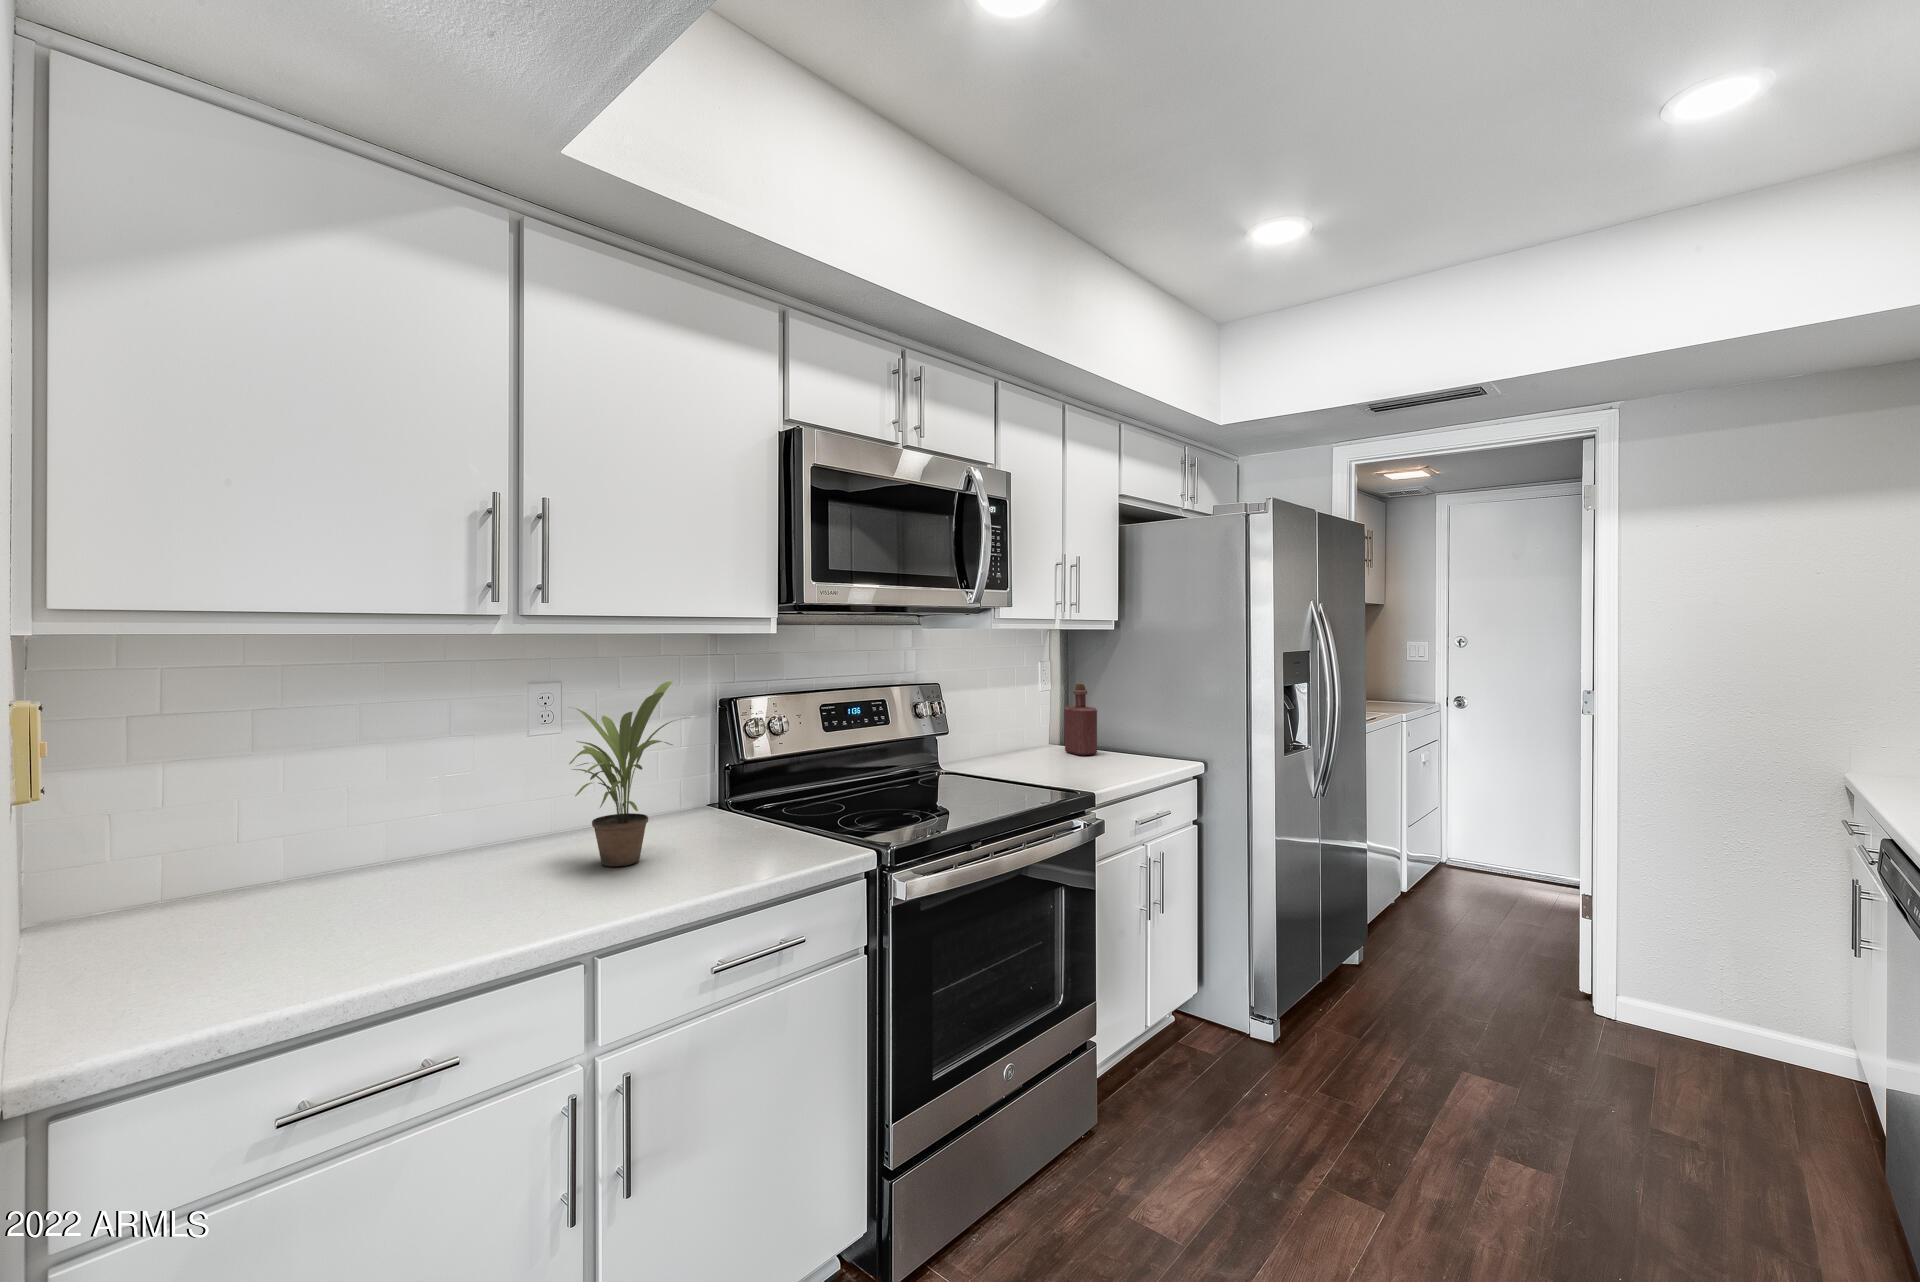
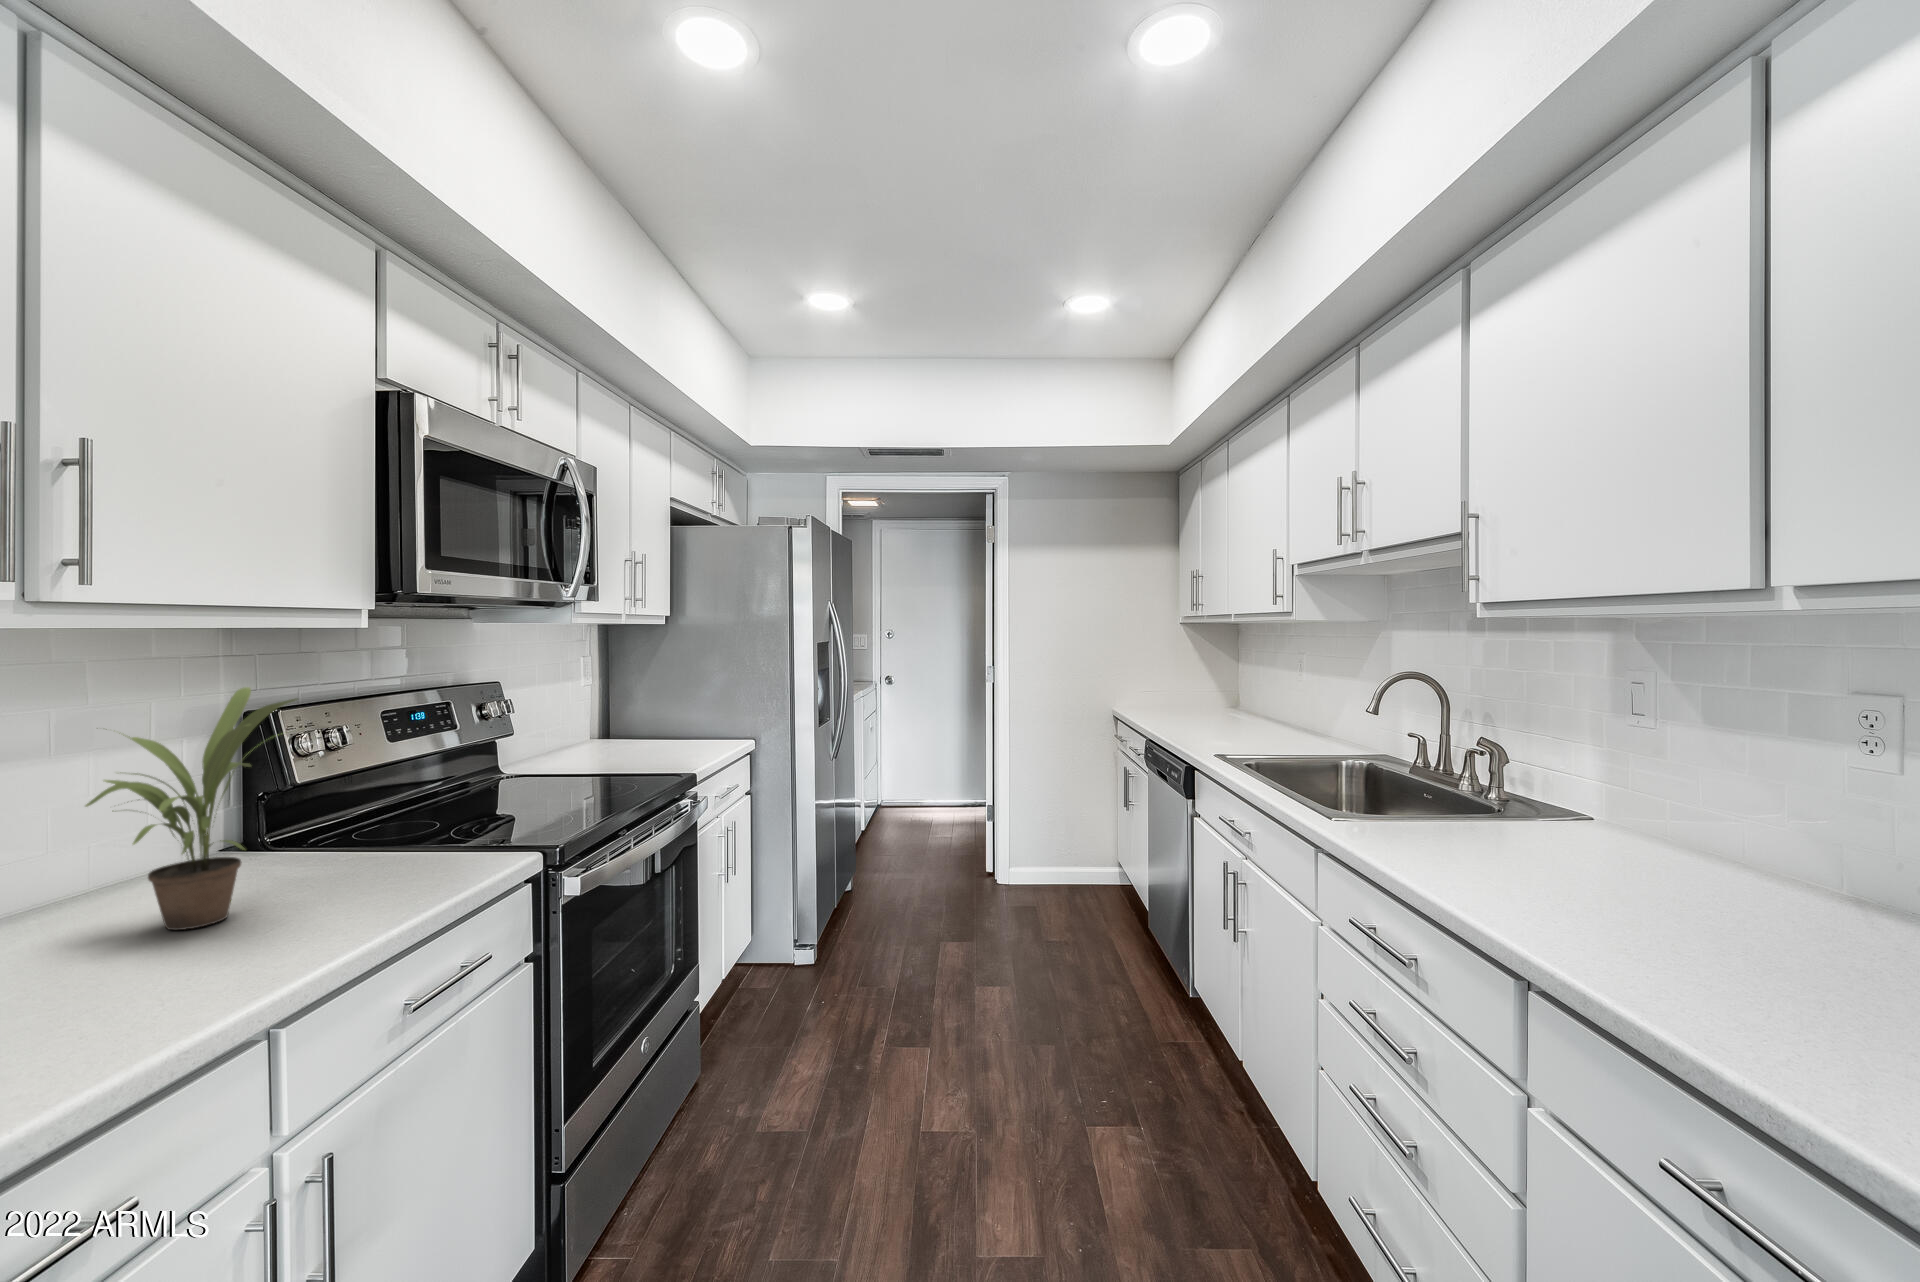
bottle: present [1064,684,1097,755] -> none [616,677,652,745]

